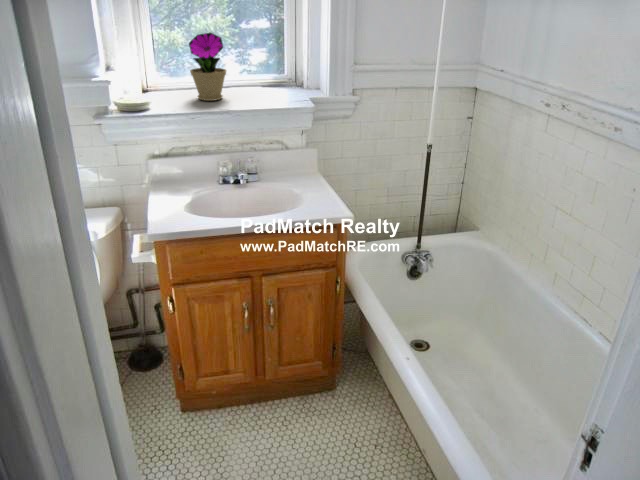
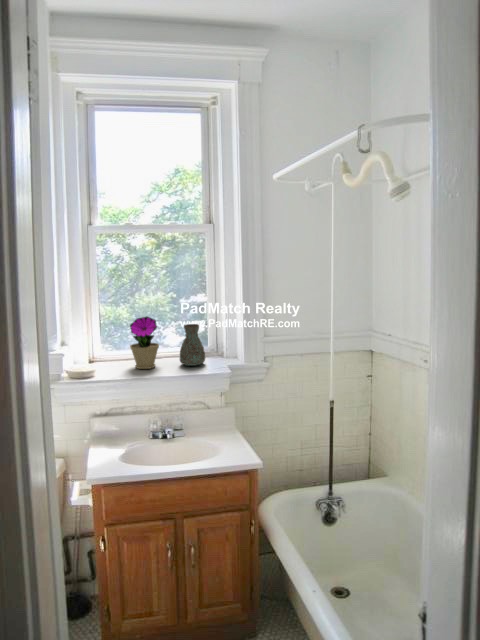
decorative vase: none [252,45,283,98] -> present [180,324,205,366]

